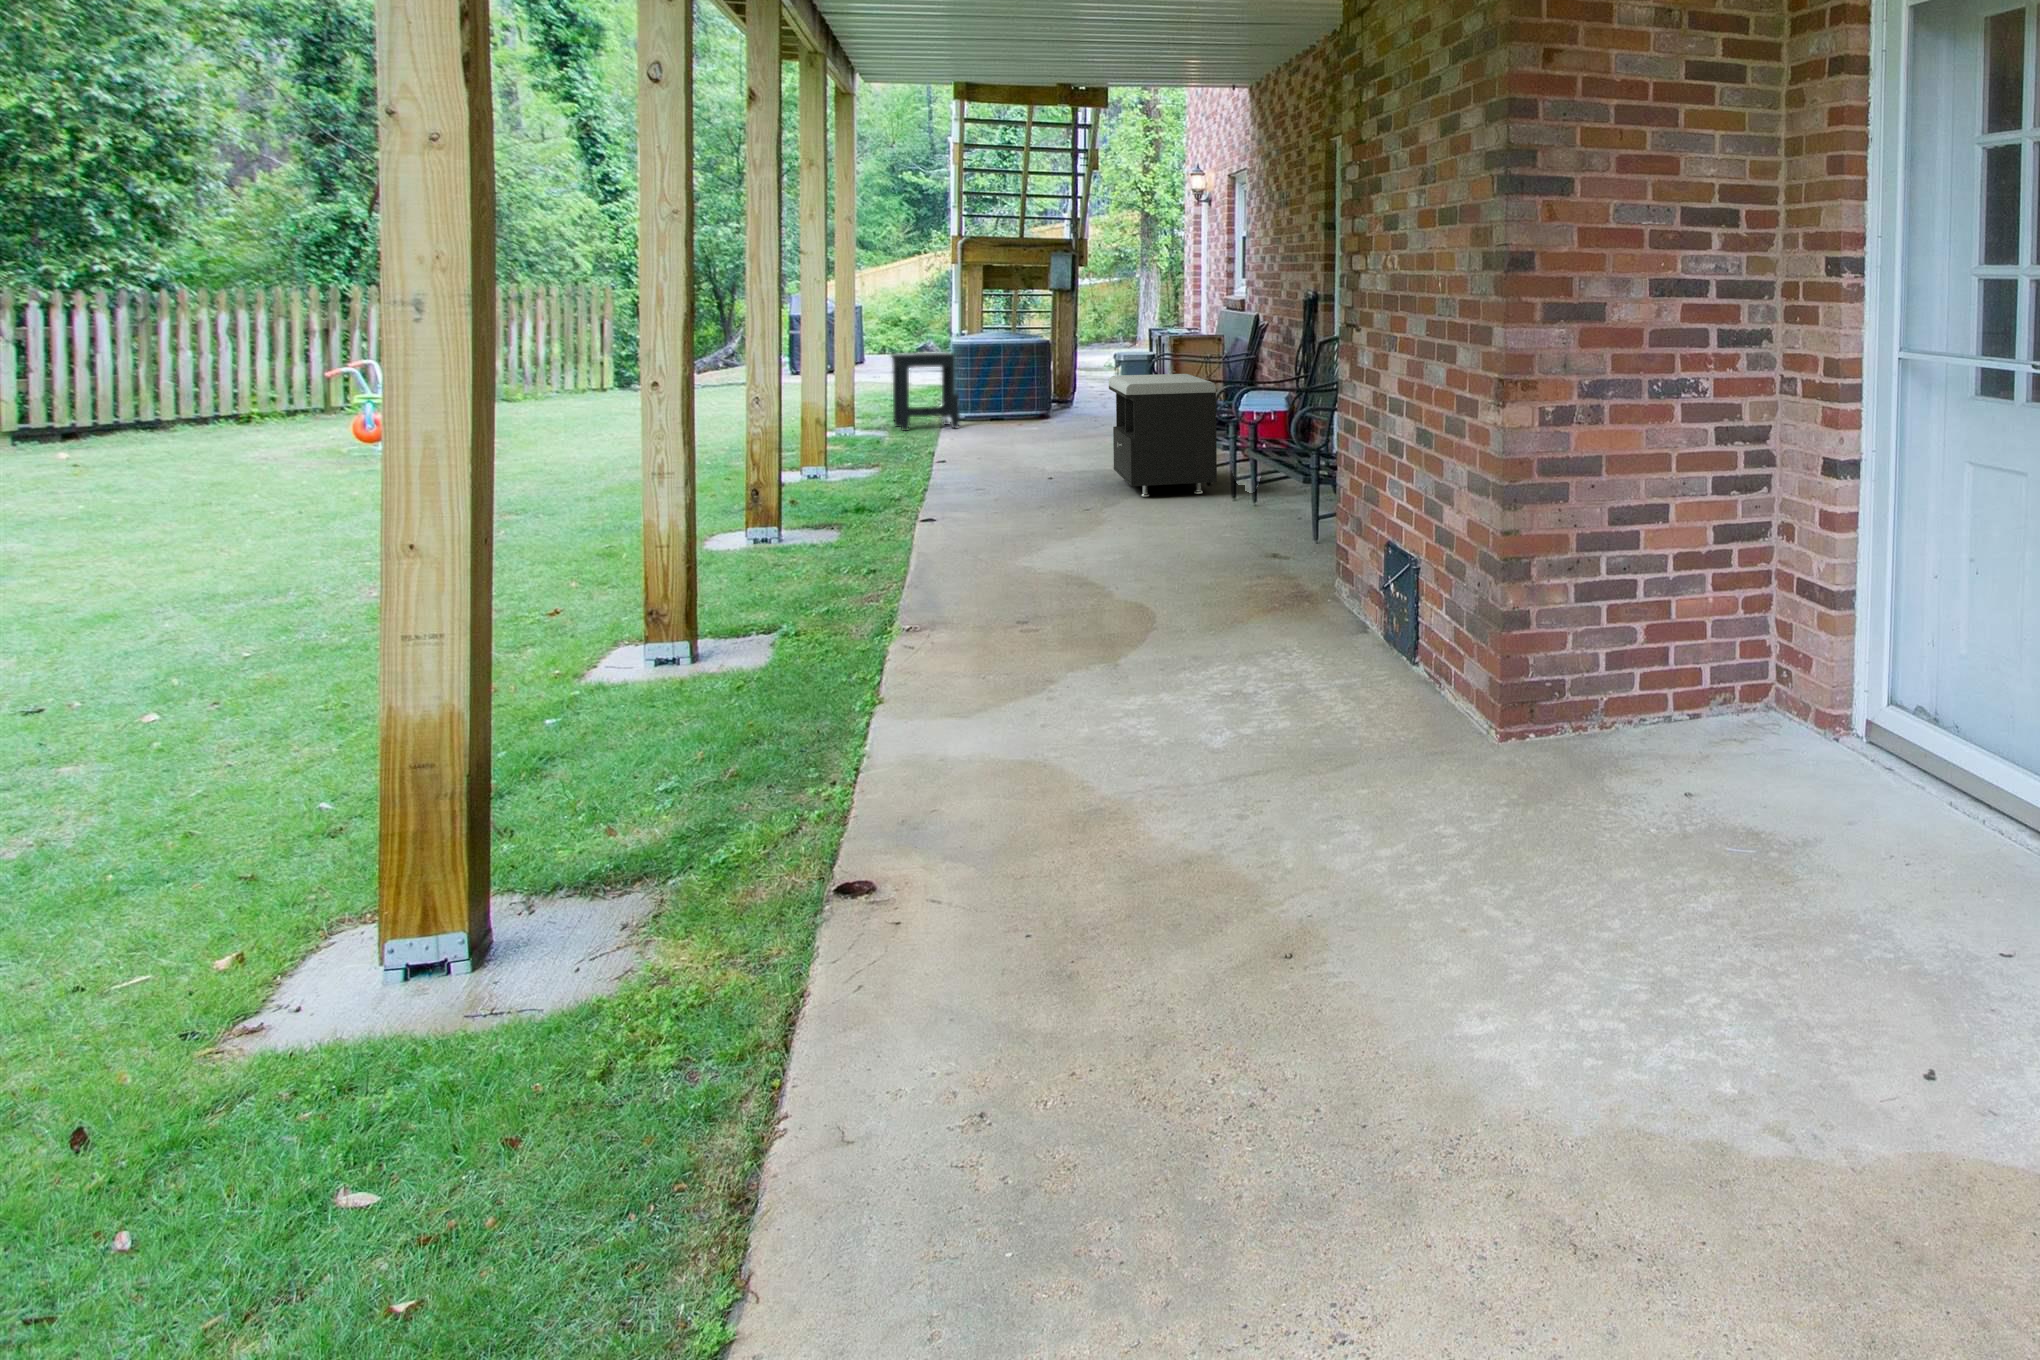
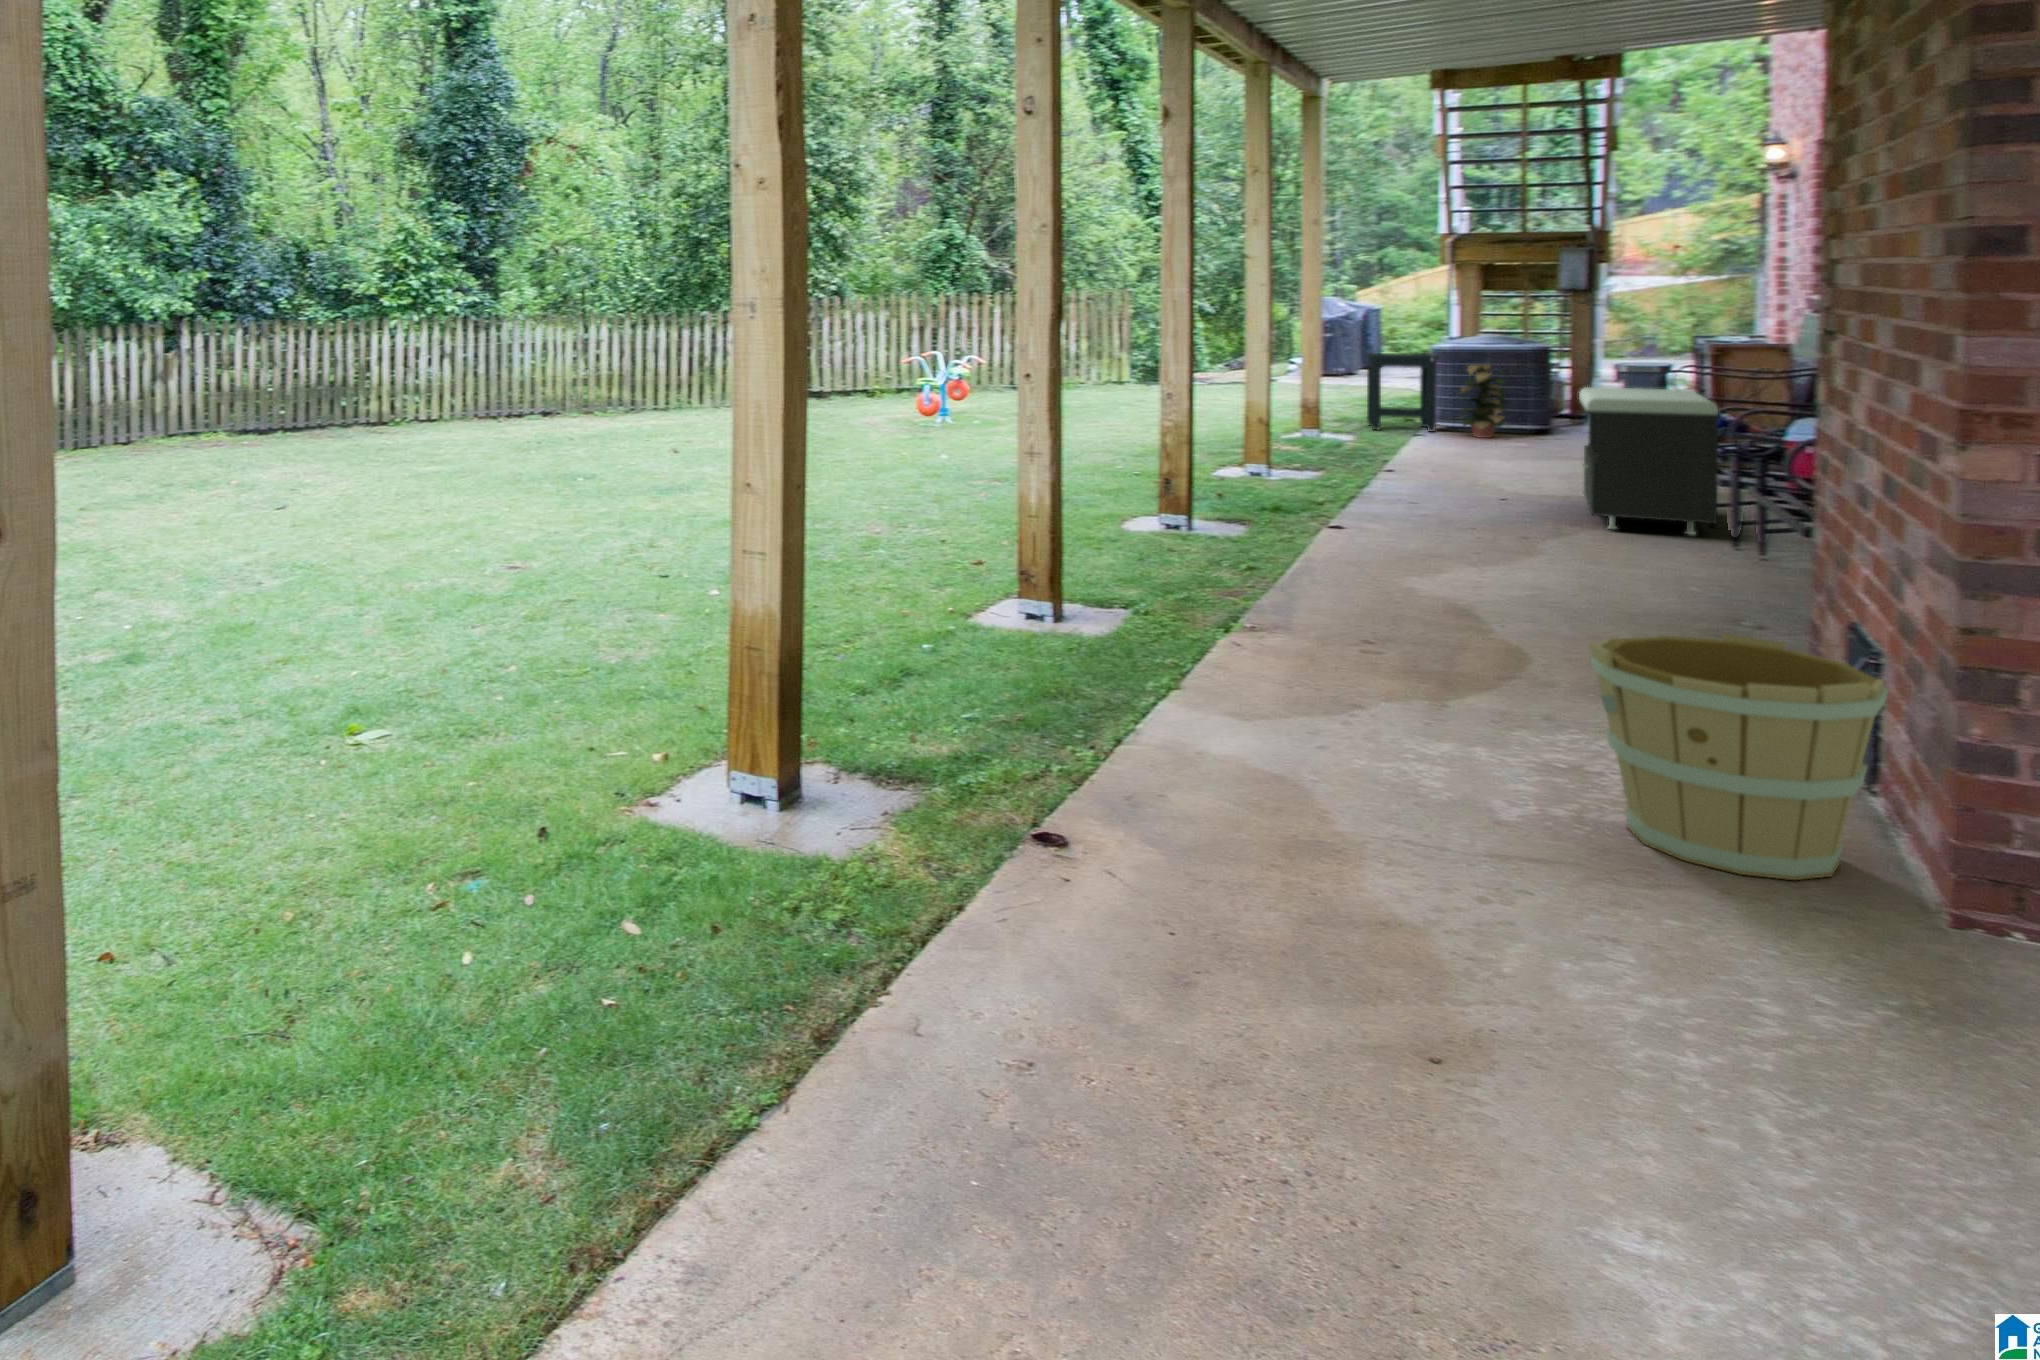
decorative plant: none [974,361,1028,430] -> present [1460,365,1507,438]
wooden bucket: none [1264,552,1443,734] -> present [1589,634,1888,880]

